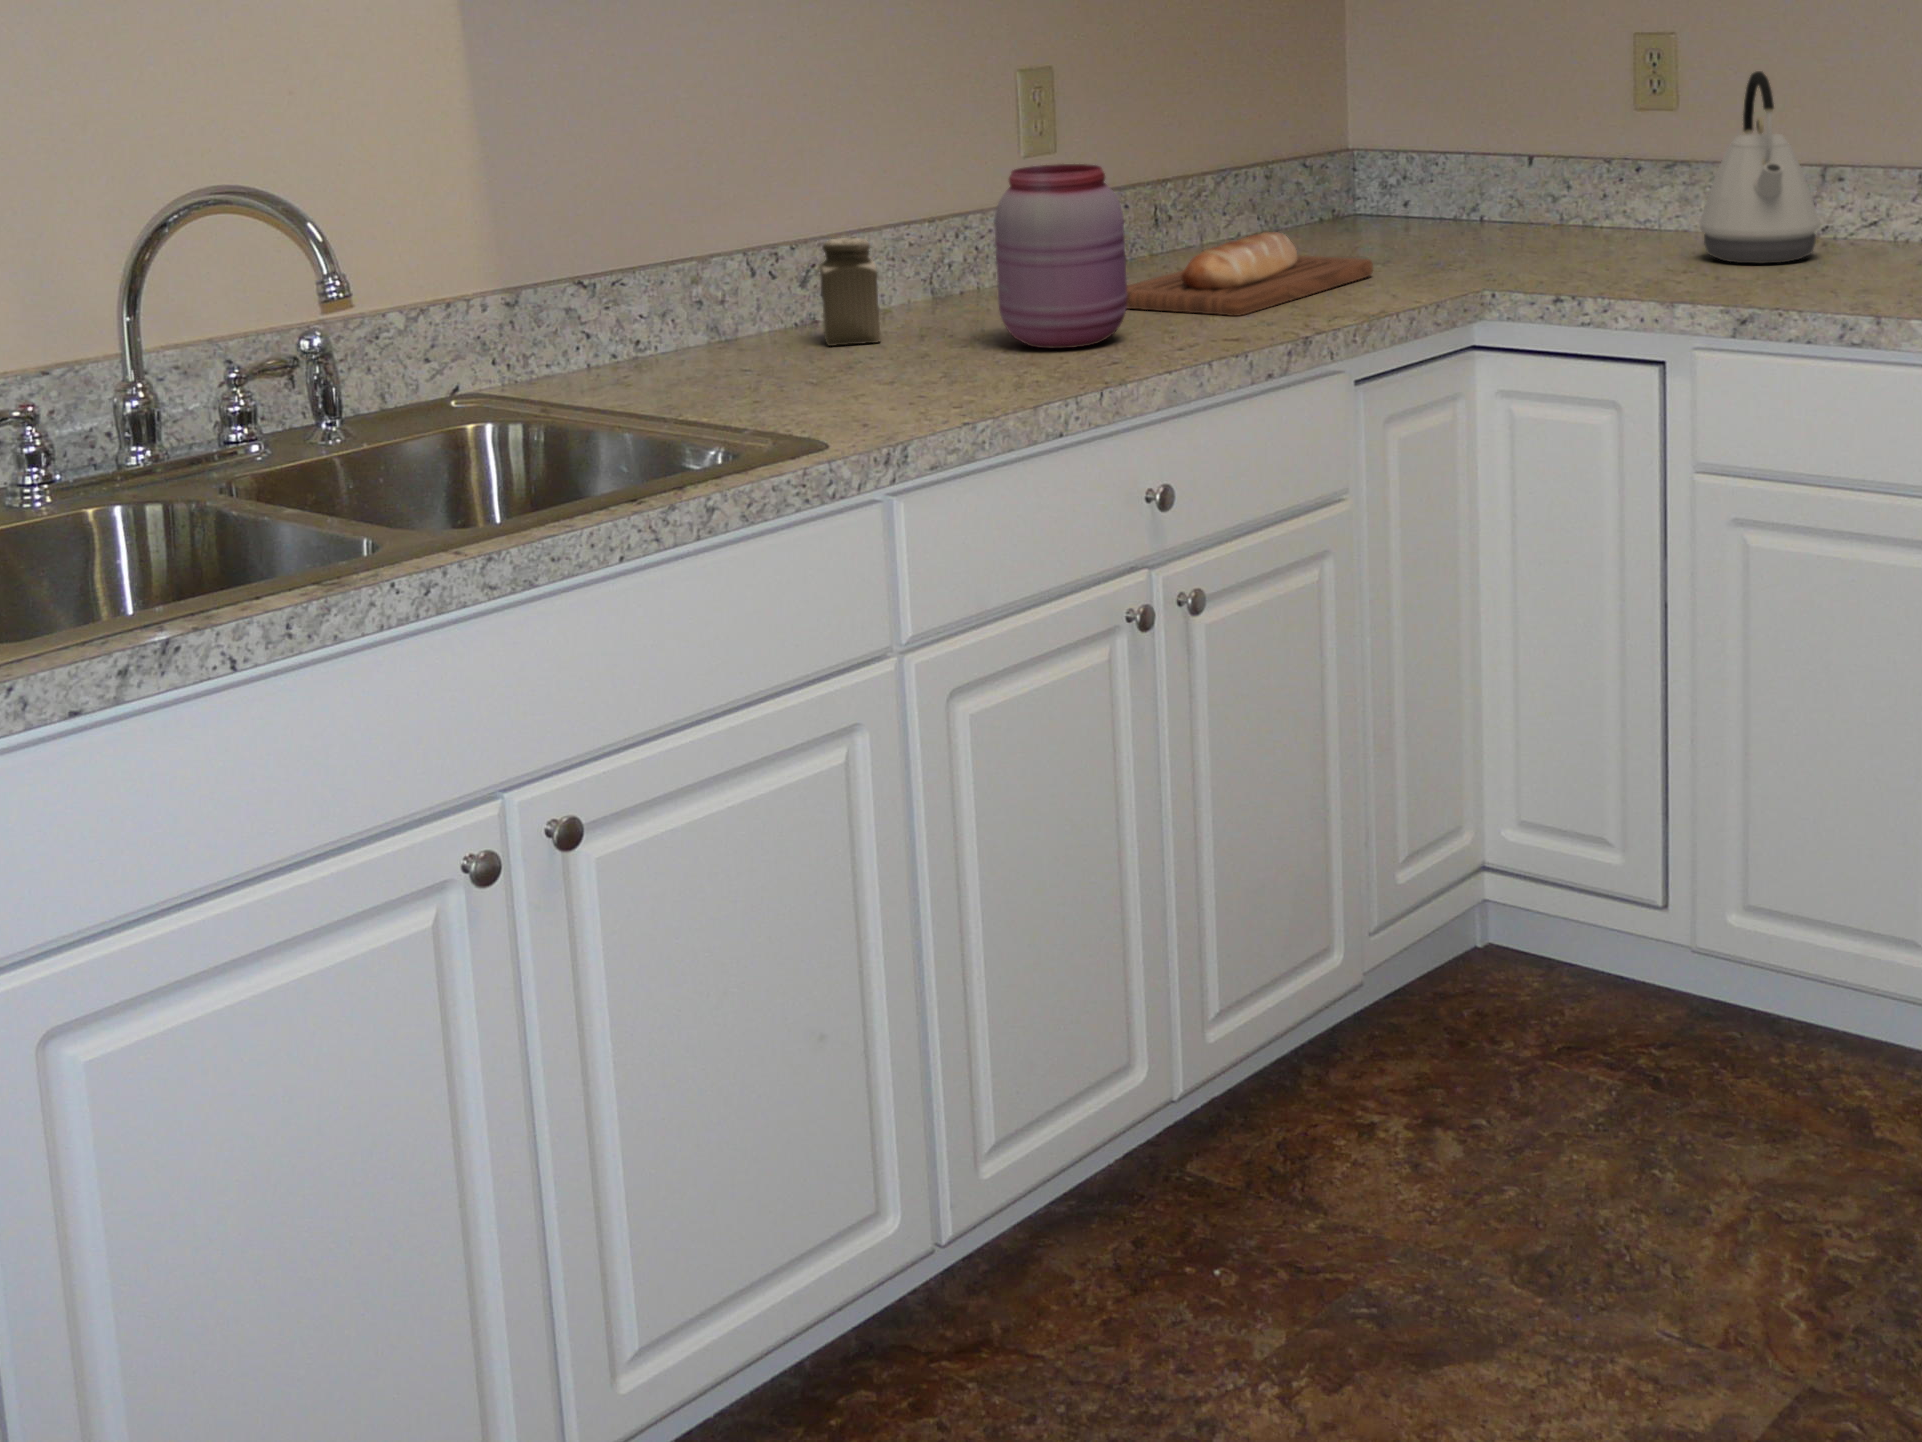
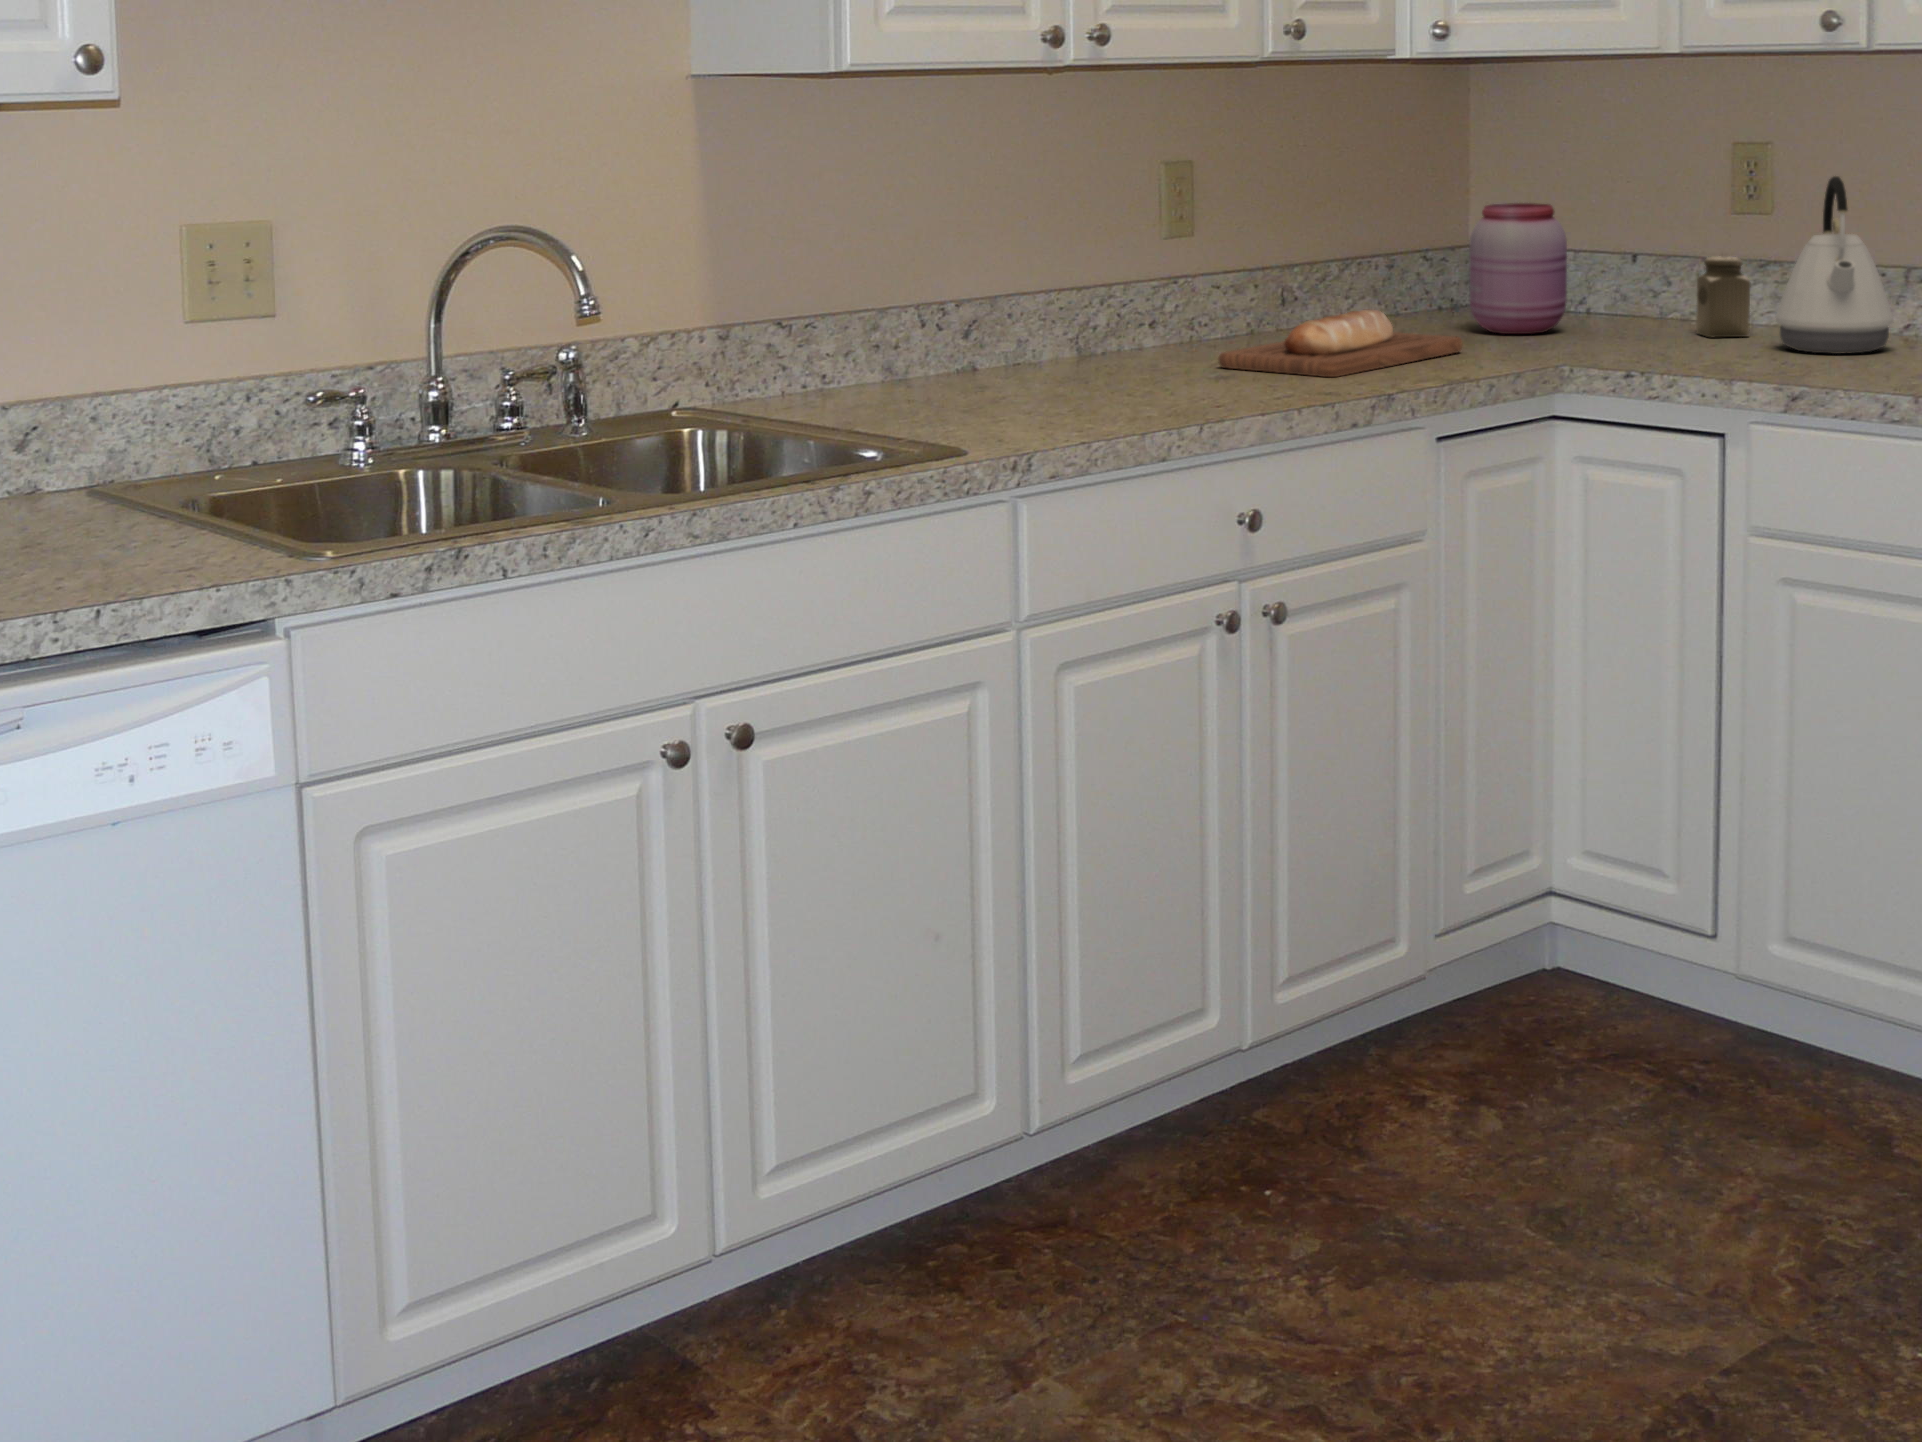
jar: present [994,164,1127,348] -> present [1470,203,1567,334]
salt shaker: present [820,238,880,346] -> present [1696,256,1750,337]

